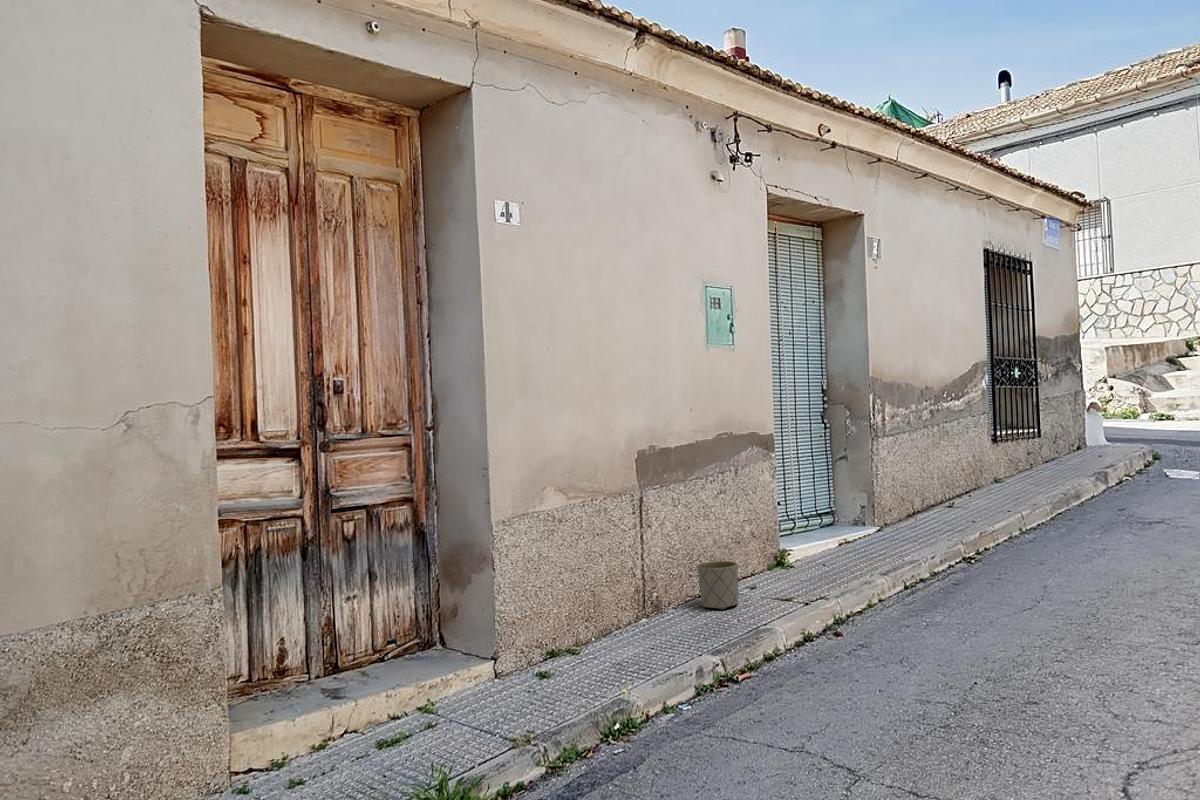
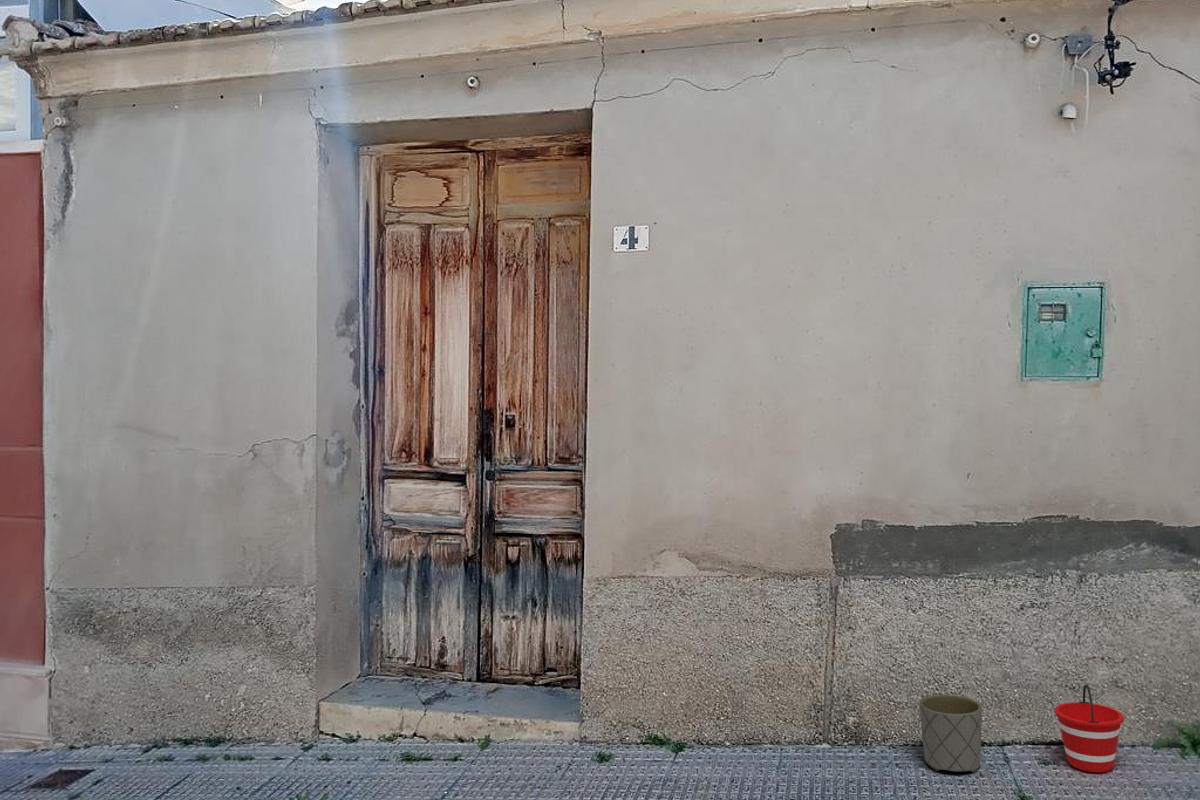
bucket: none [746,536,785,588] -> present [1054,685,1124,772]

